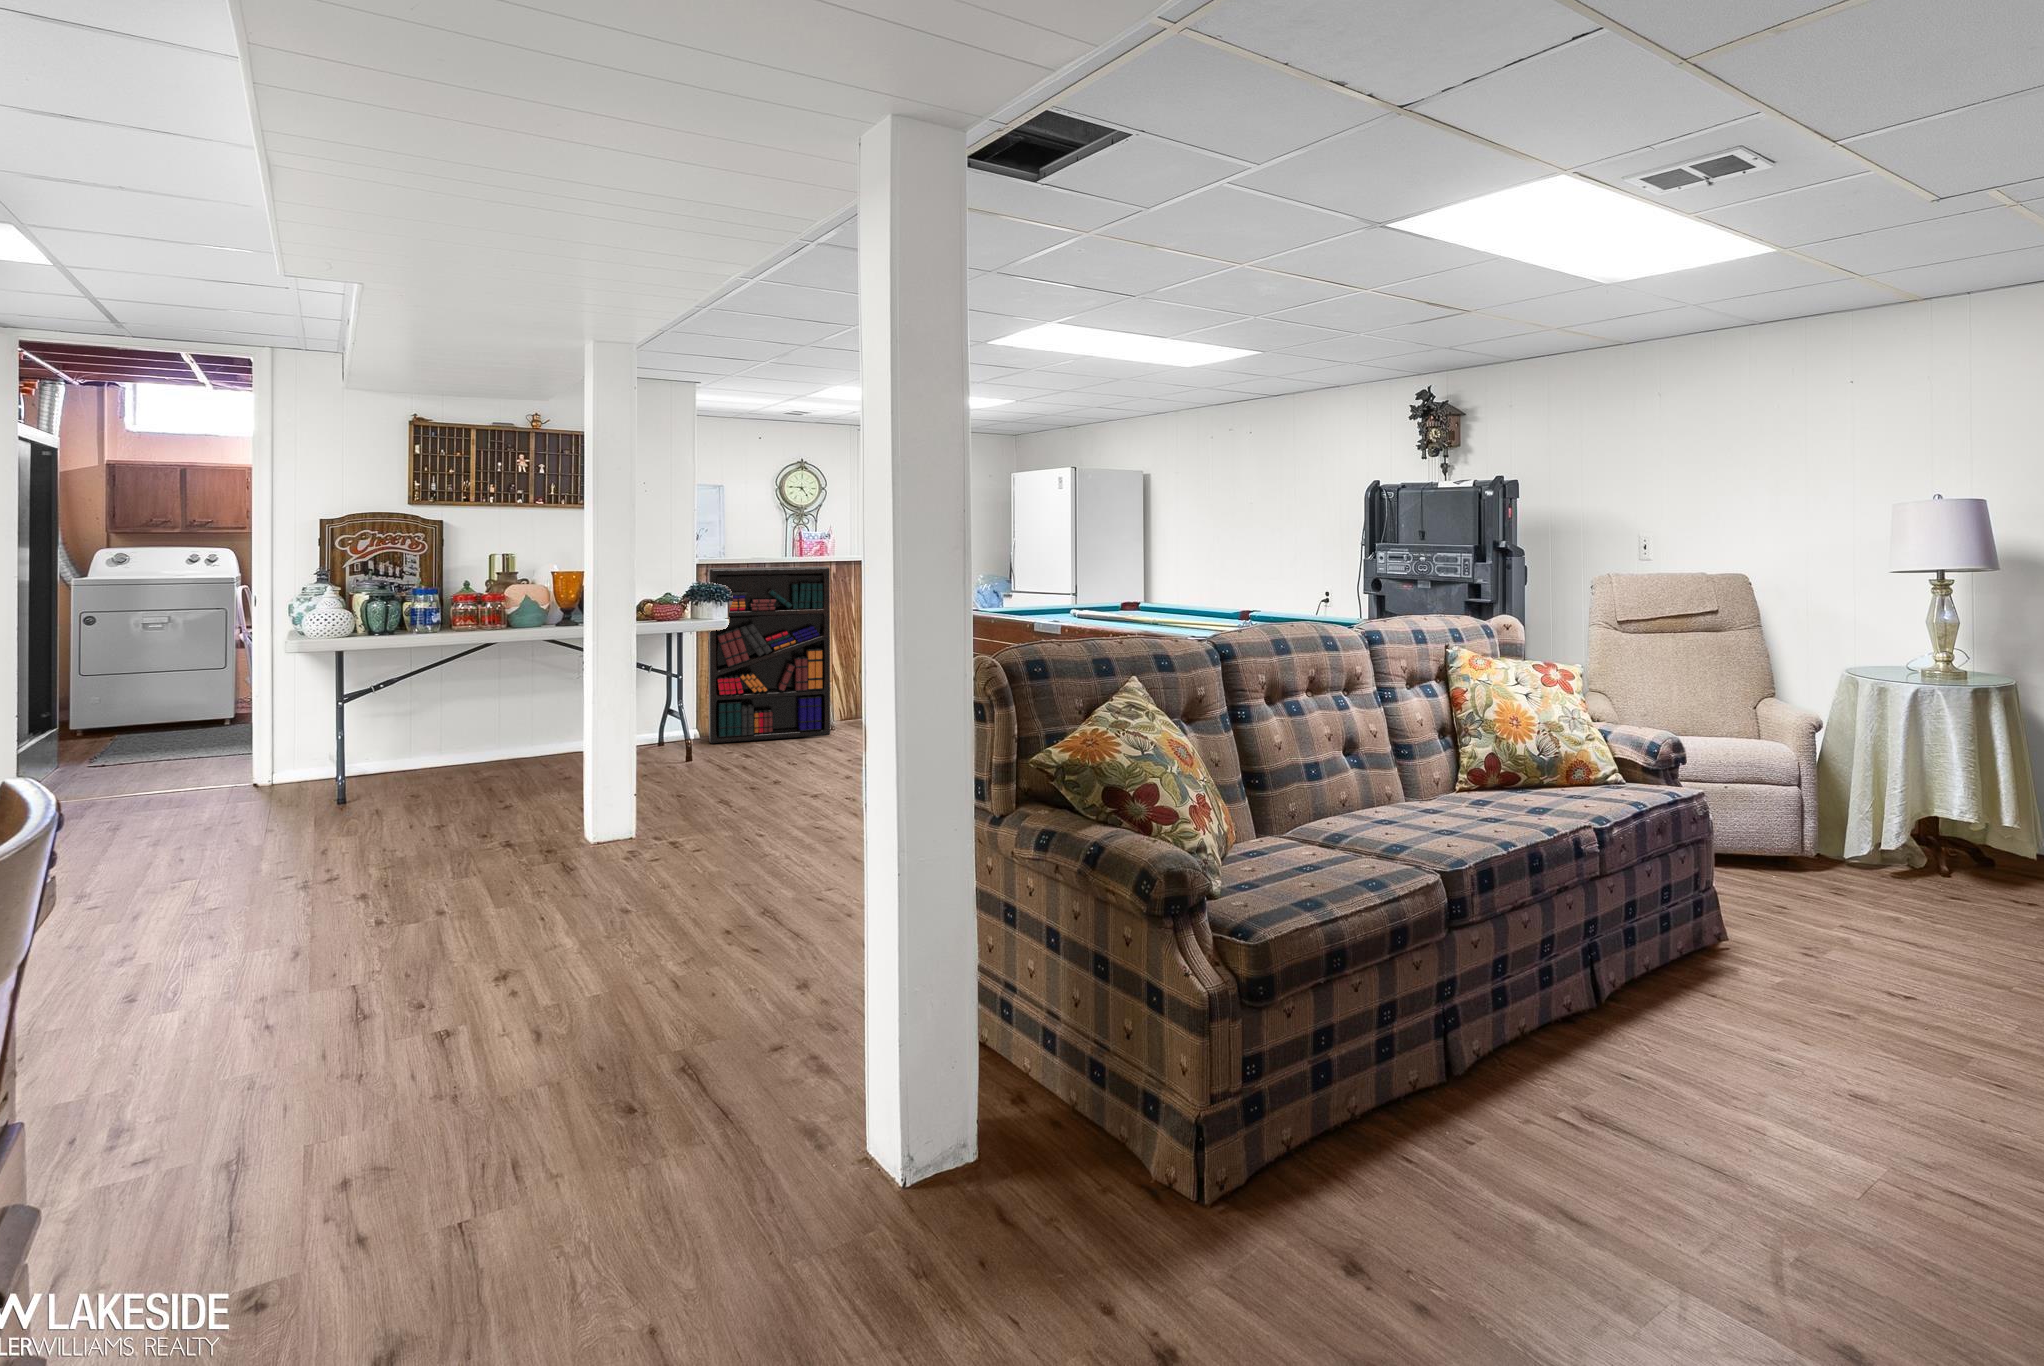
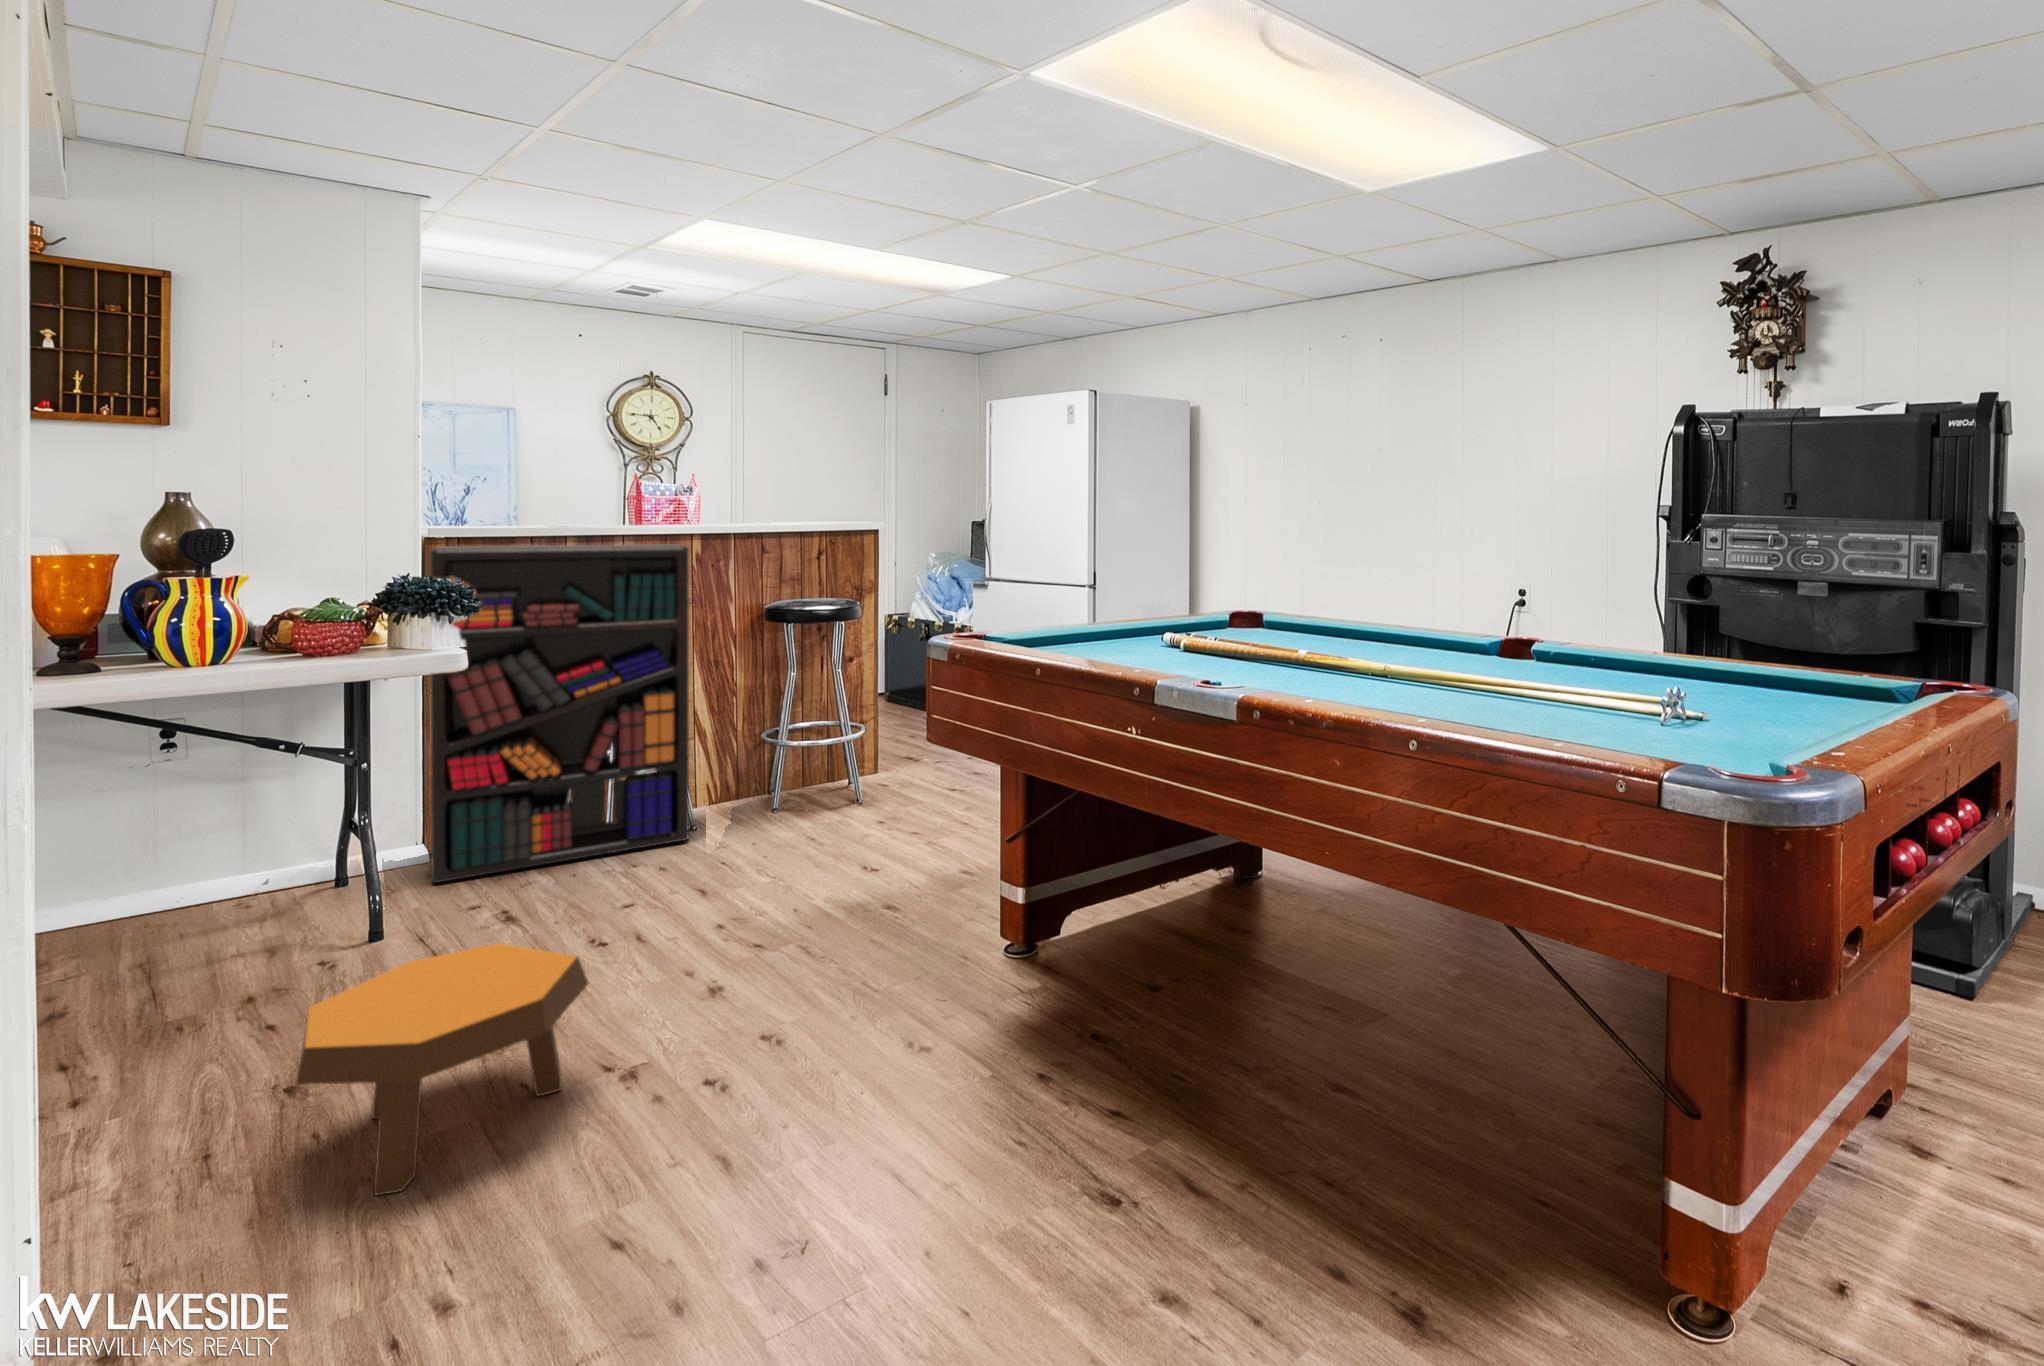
footstool: none [705,732,798,800] -> present [296,944,588,1195]

